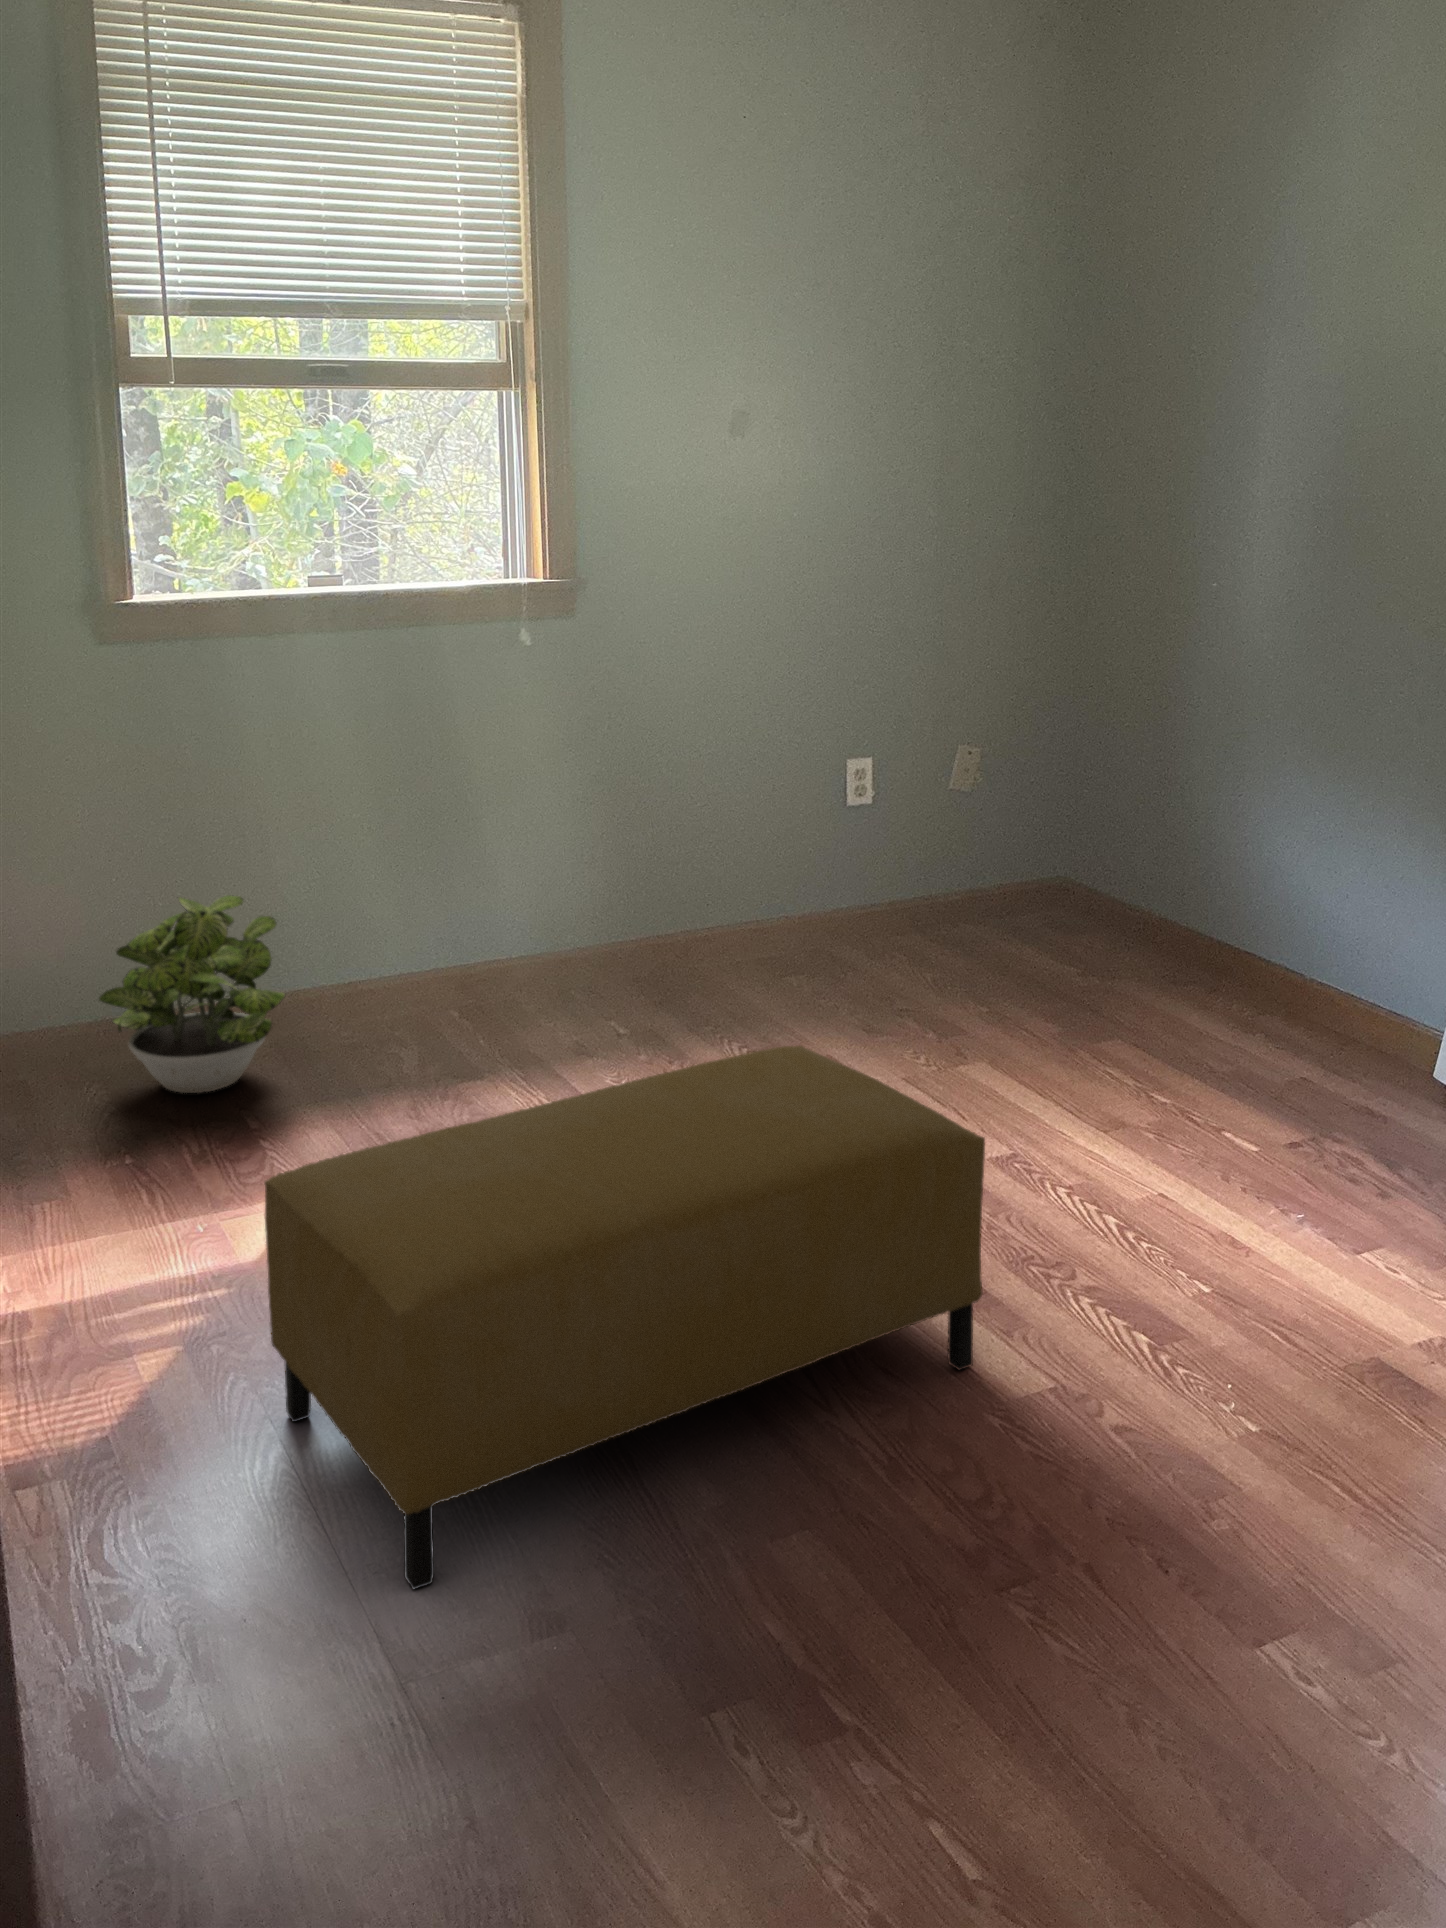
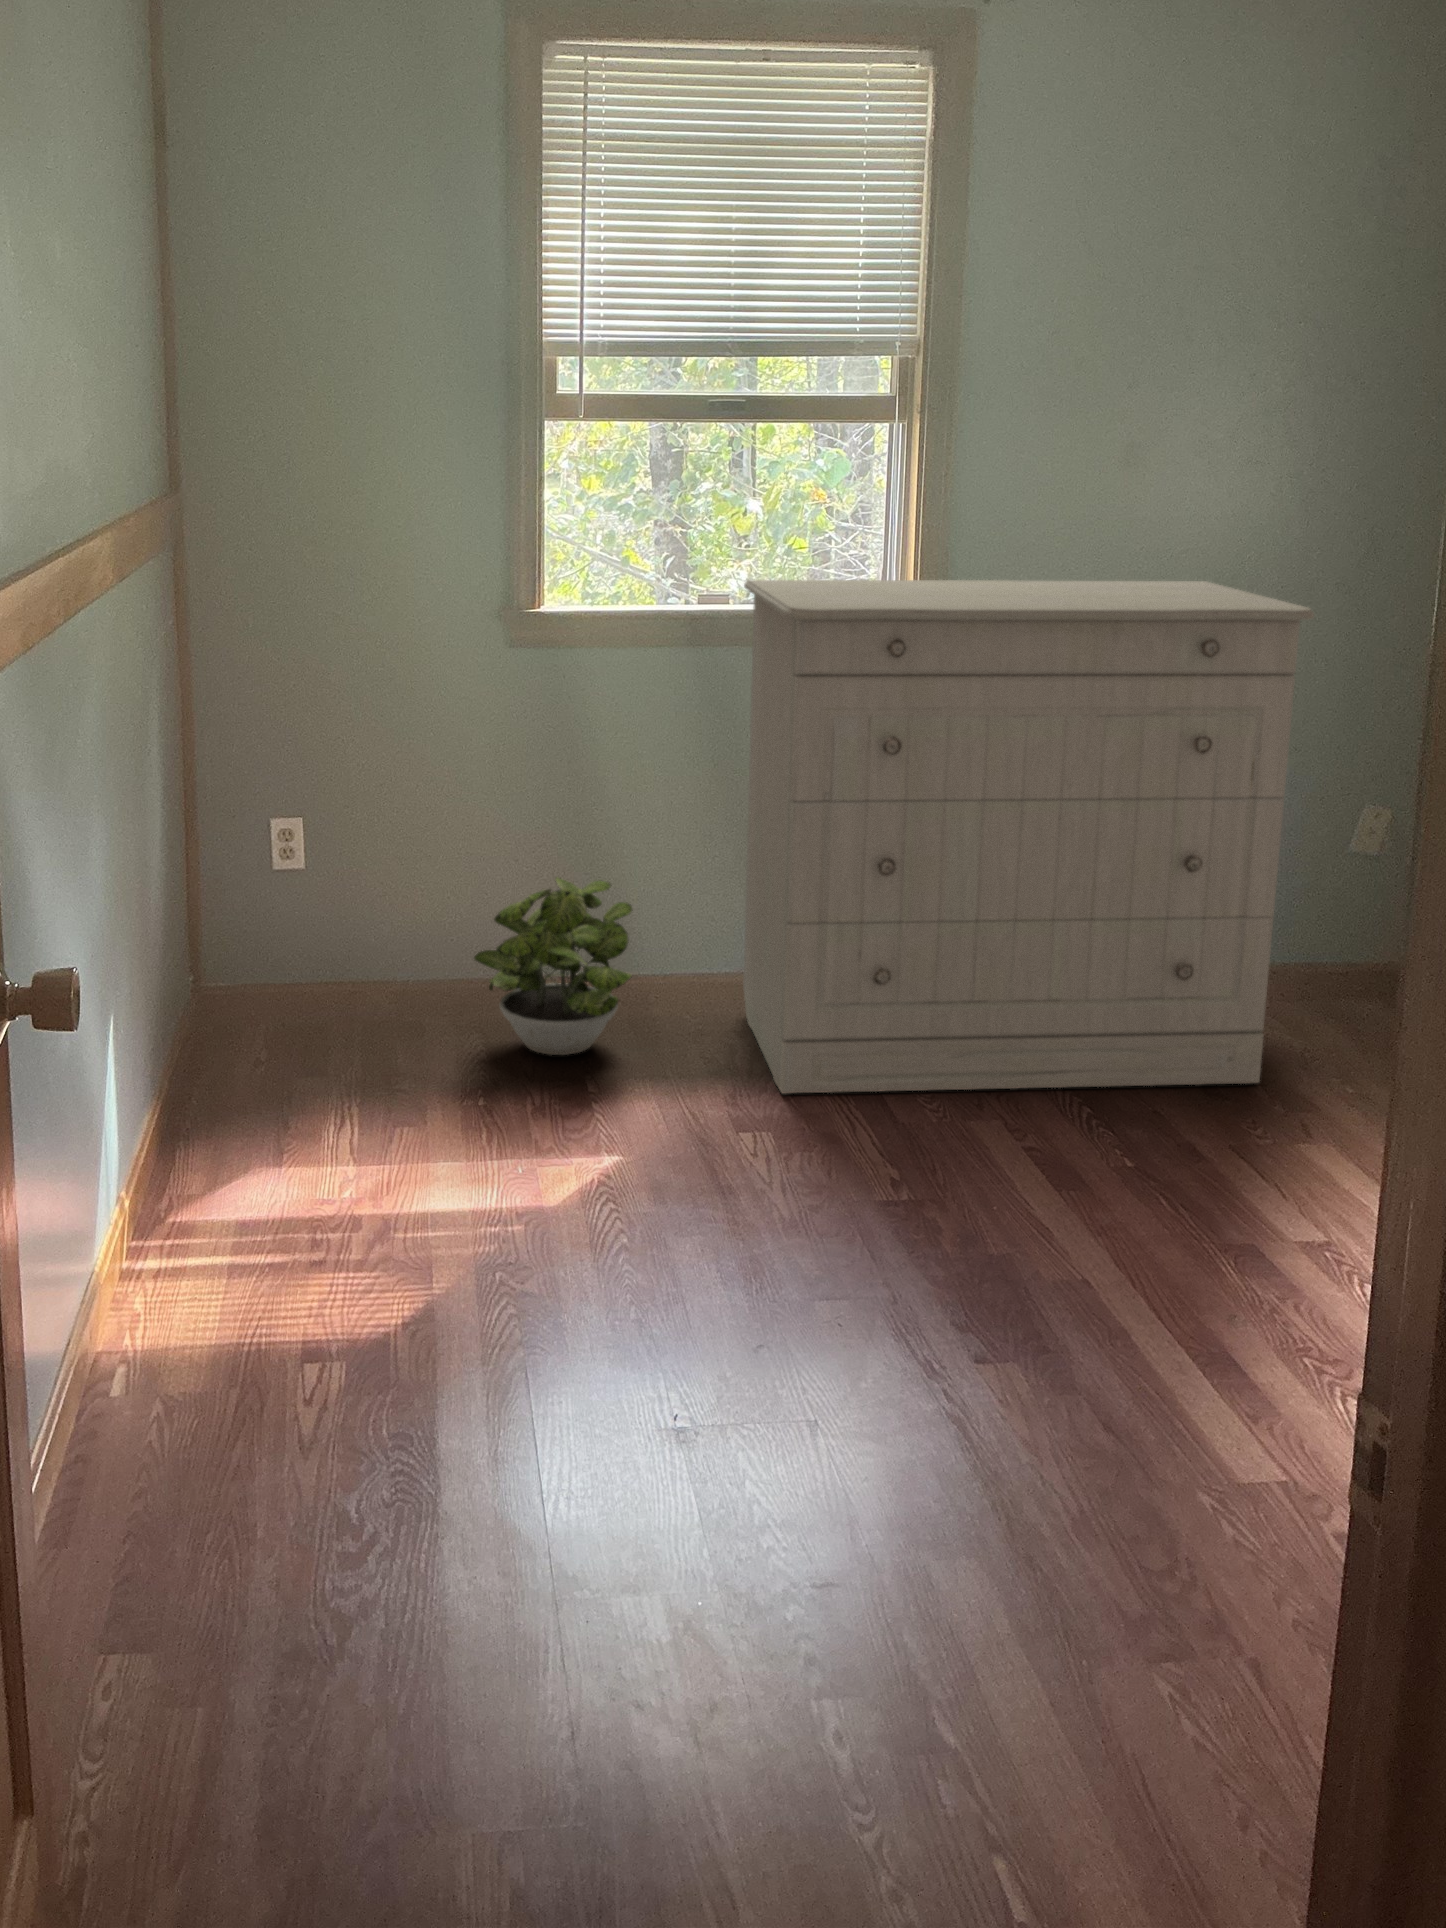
dresser: none [364,545,932,1096] -> present [743,580,1314,1094]
ottoman: present [264,1046,985,1590] -> none [527,1084,1227,1520]

